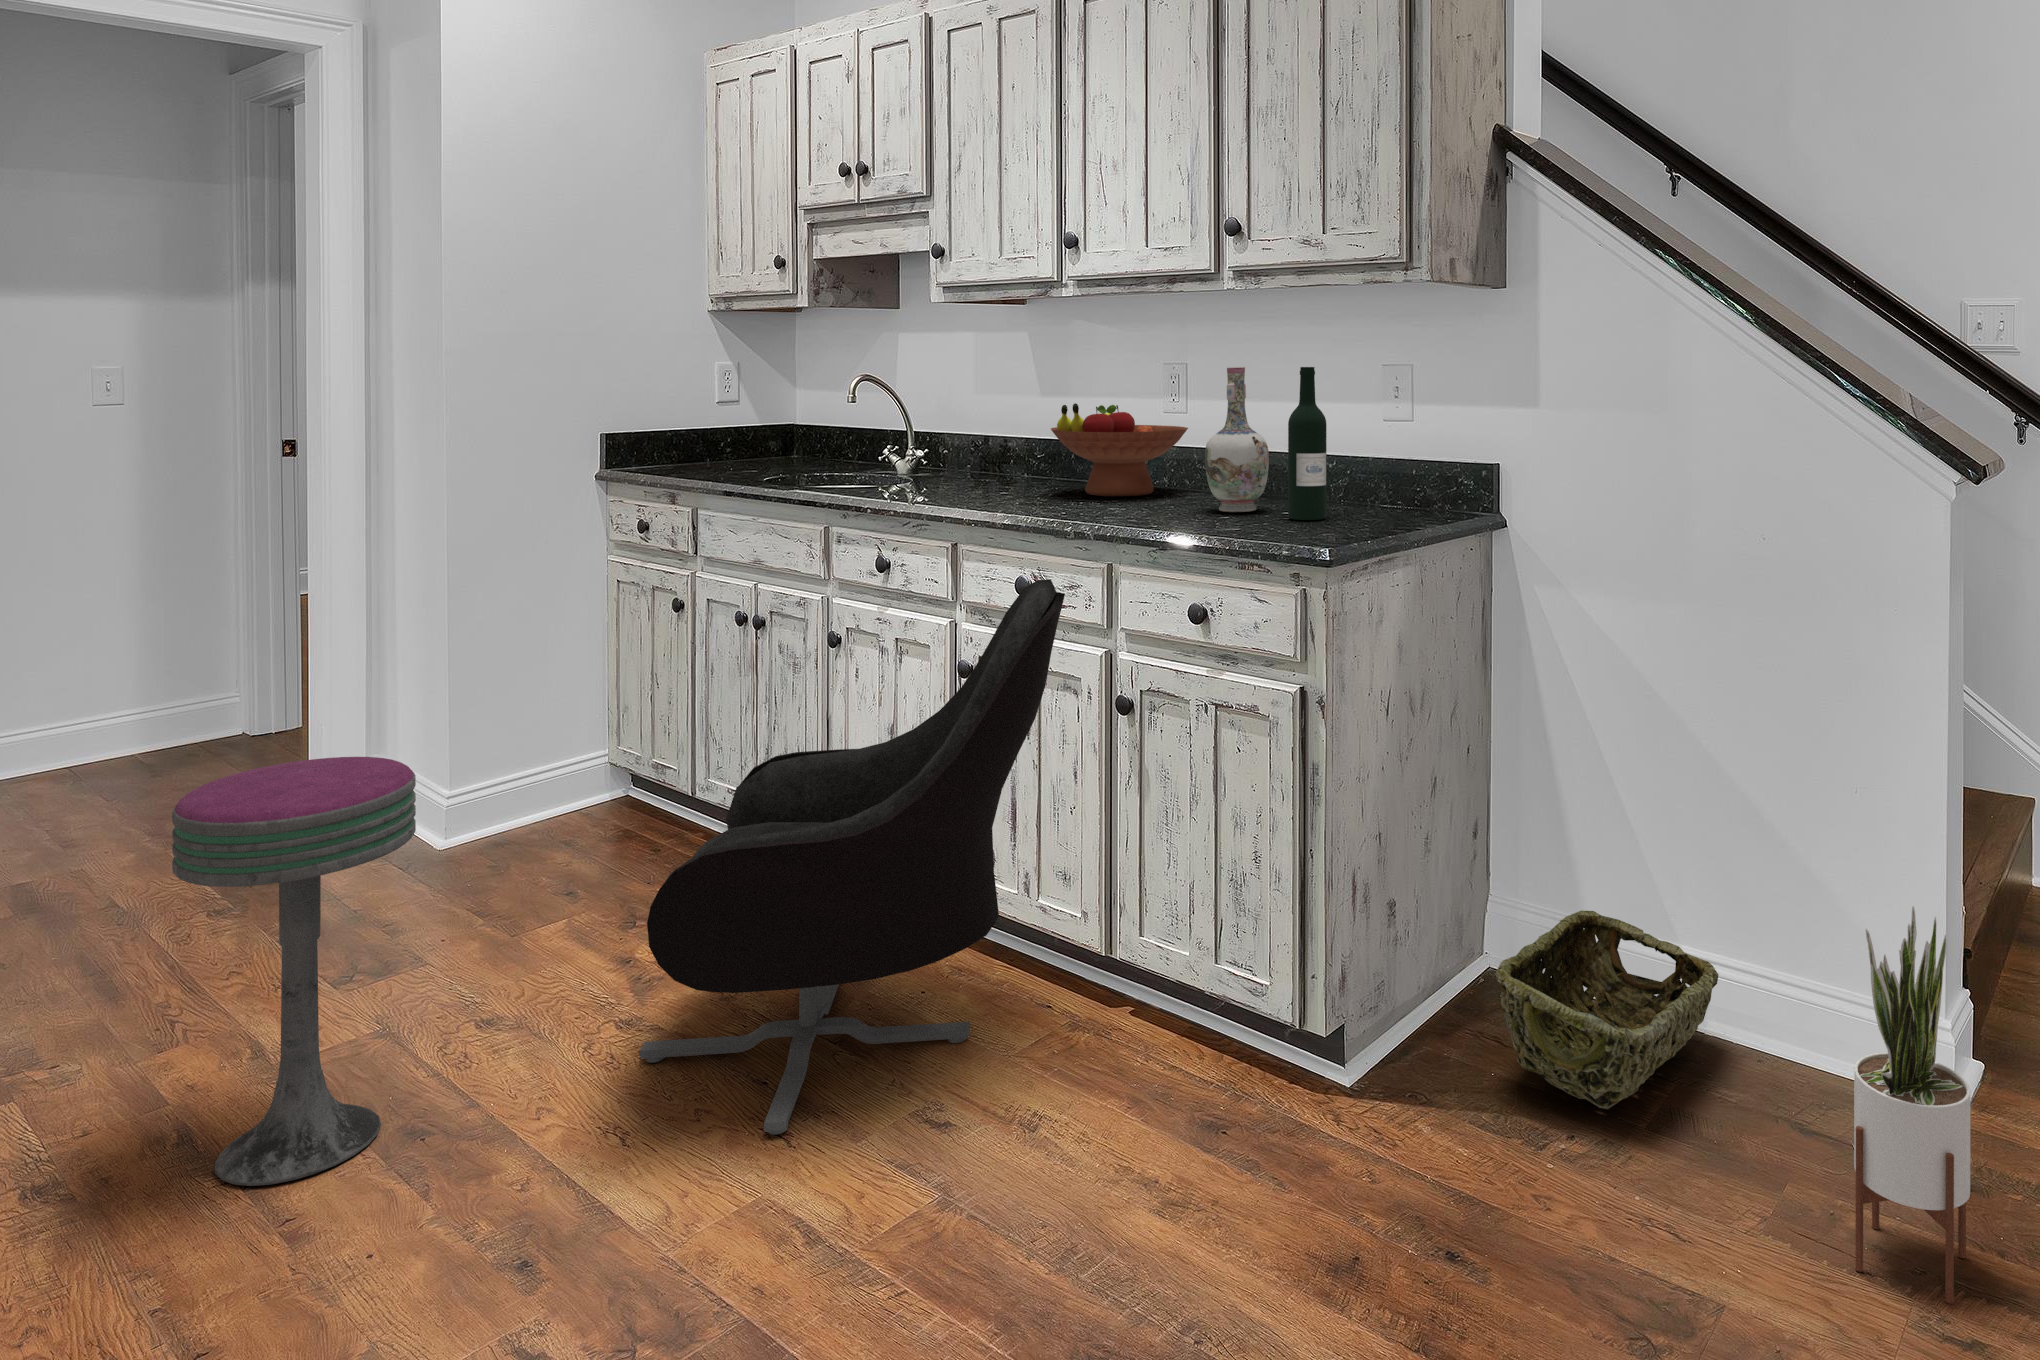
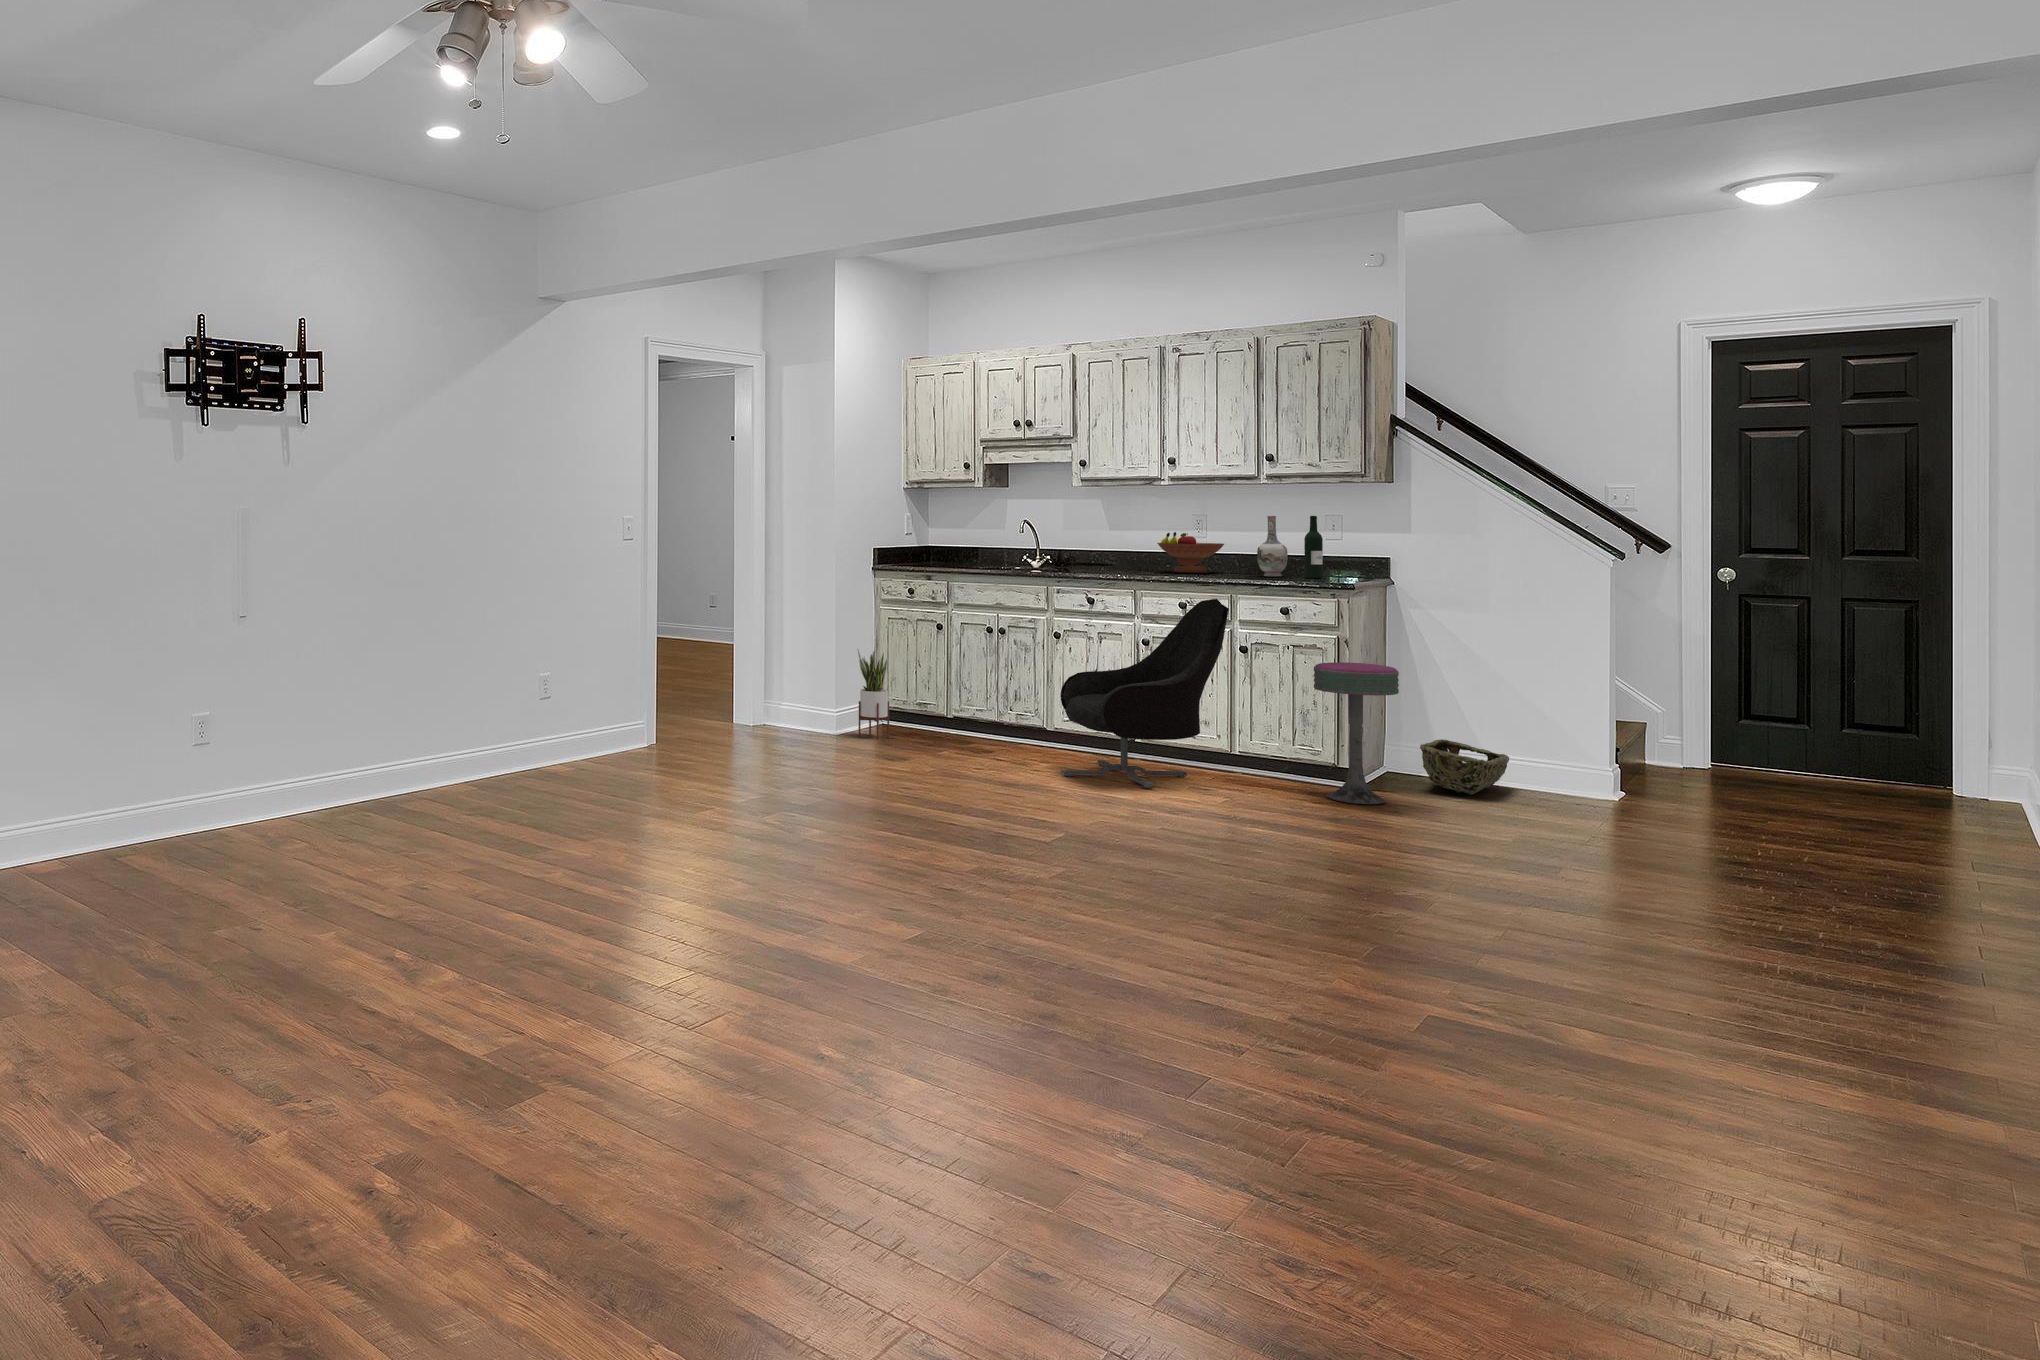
bar stool: present [172,757,416,1186] -> present [1314,662,1399,804]
potted plant: present [1854,907,1970,1304] -> present [857,647,889,740]

